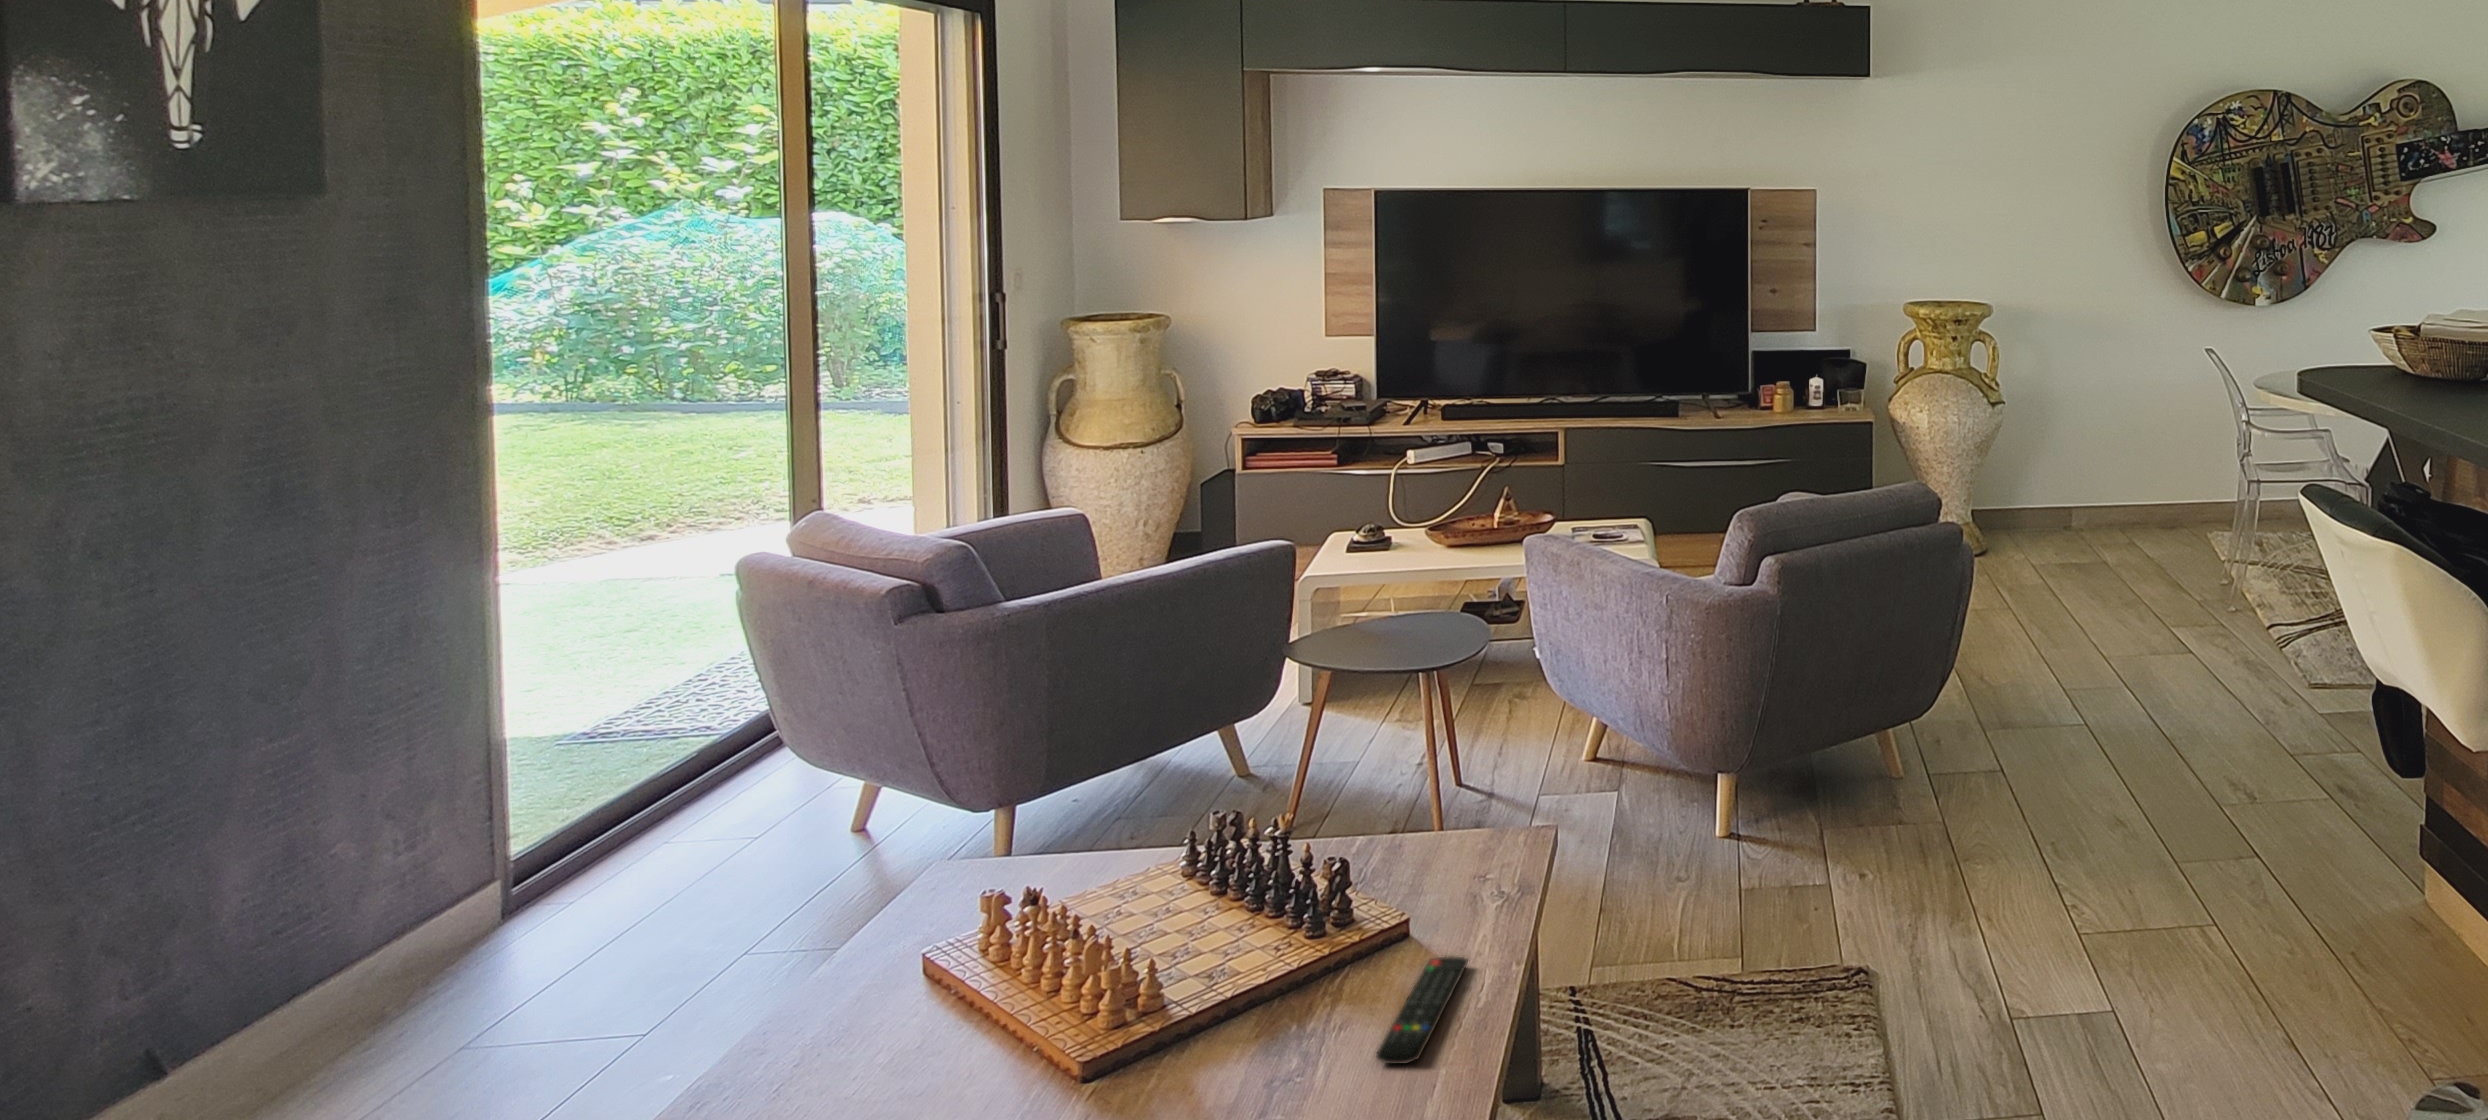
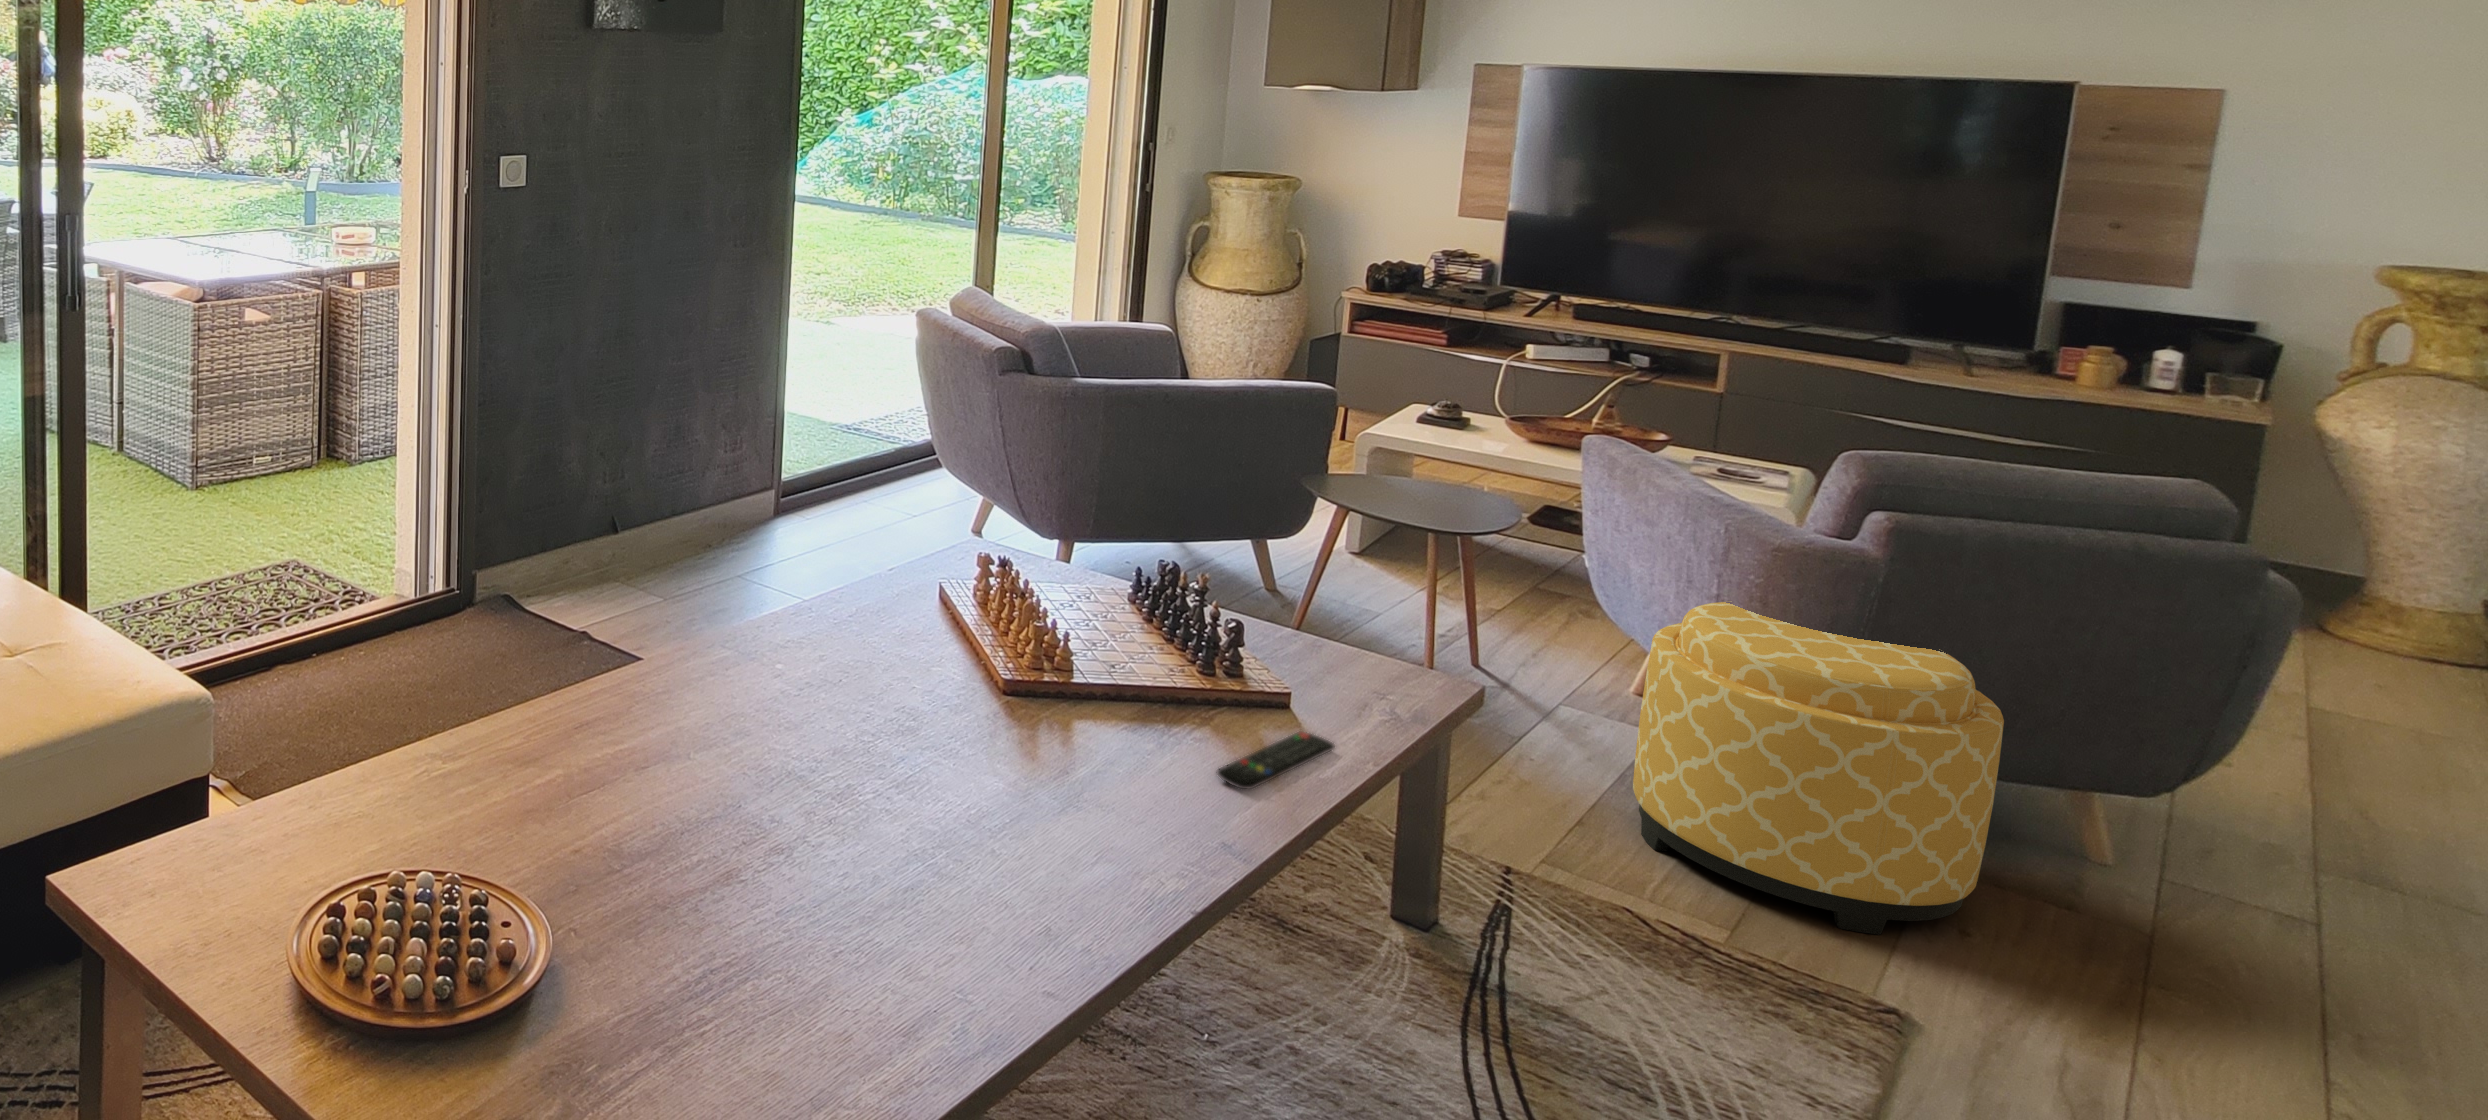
ottoman: none [1633,648,1864,917] -> present [1633,602,2004,935]

